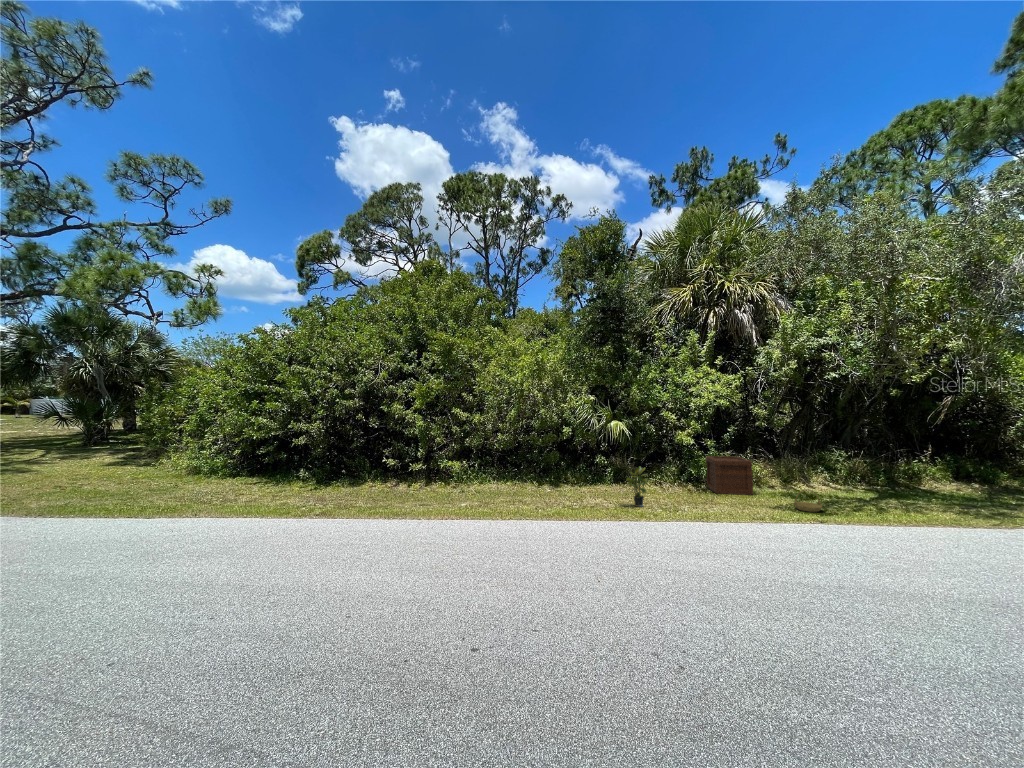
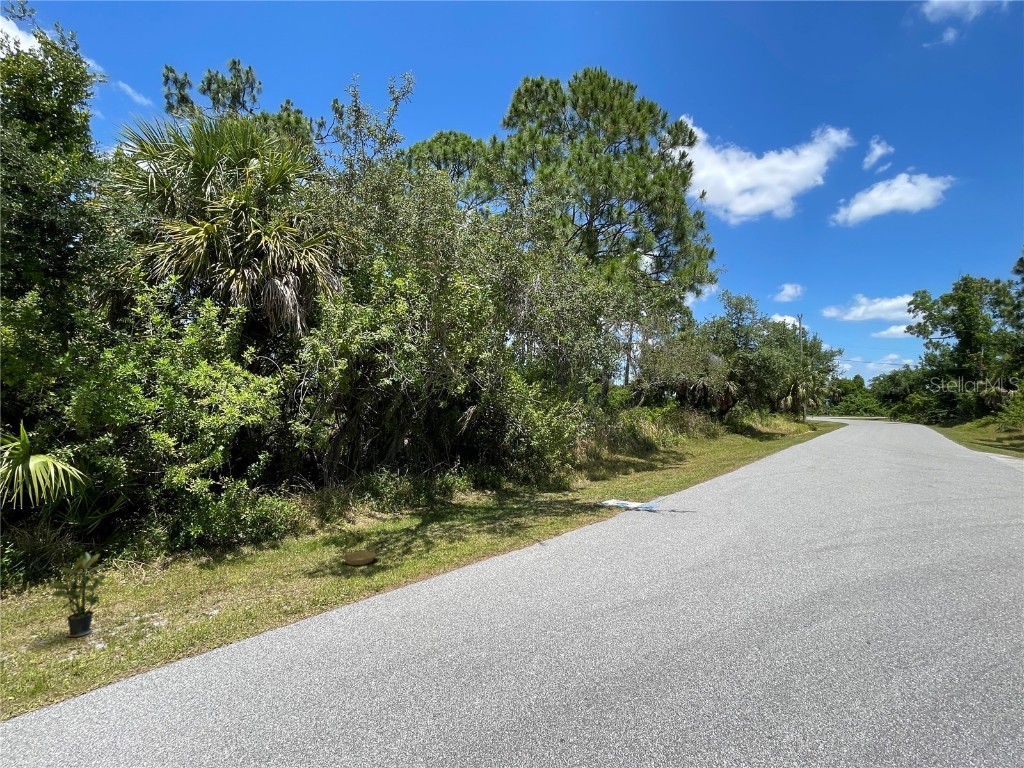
wooden crate: present [706,456,753,495] -> none [221,497,291,563]

